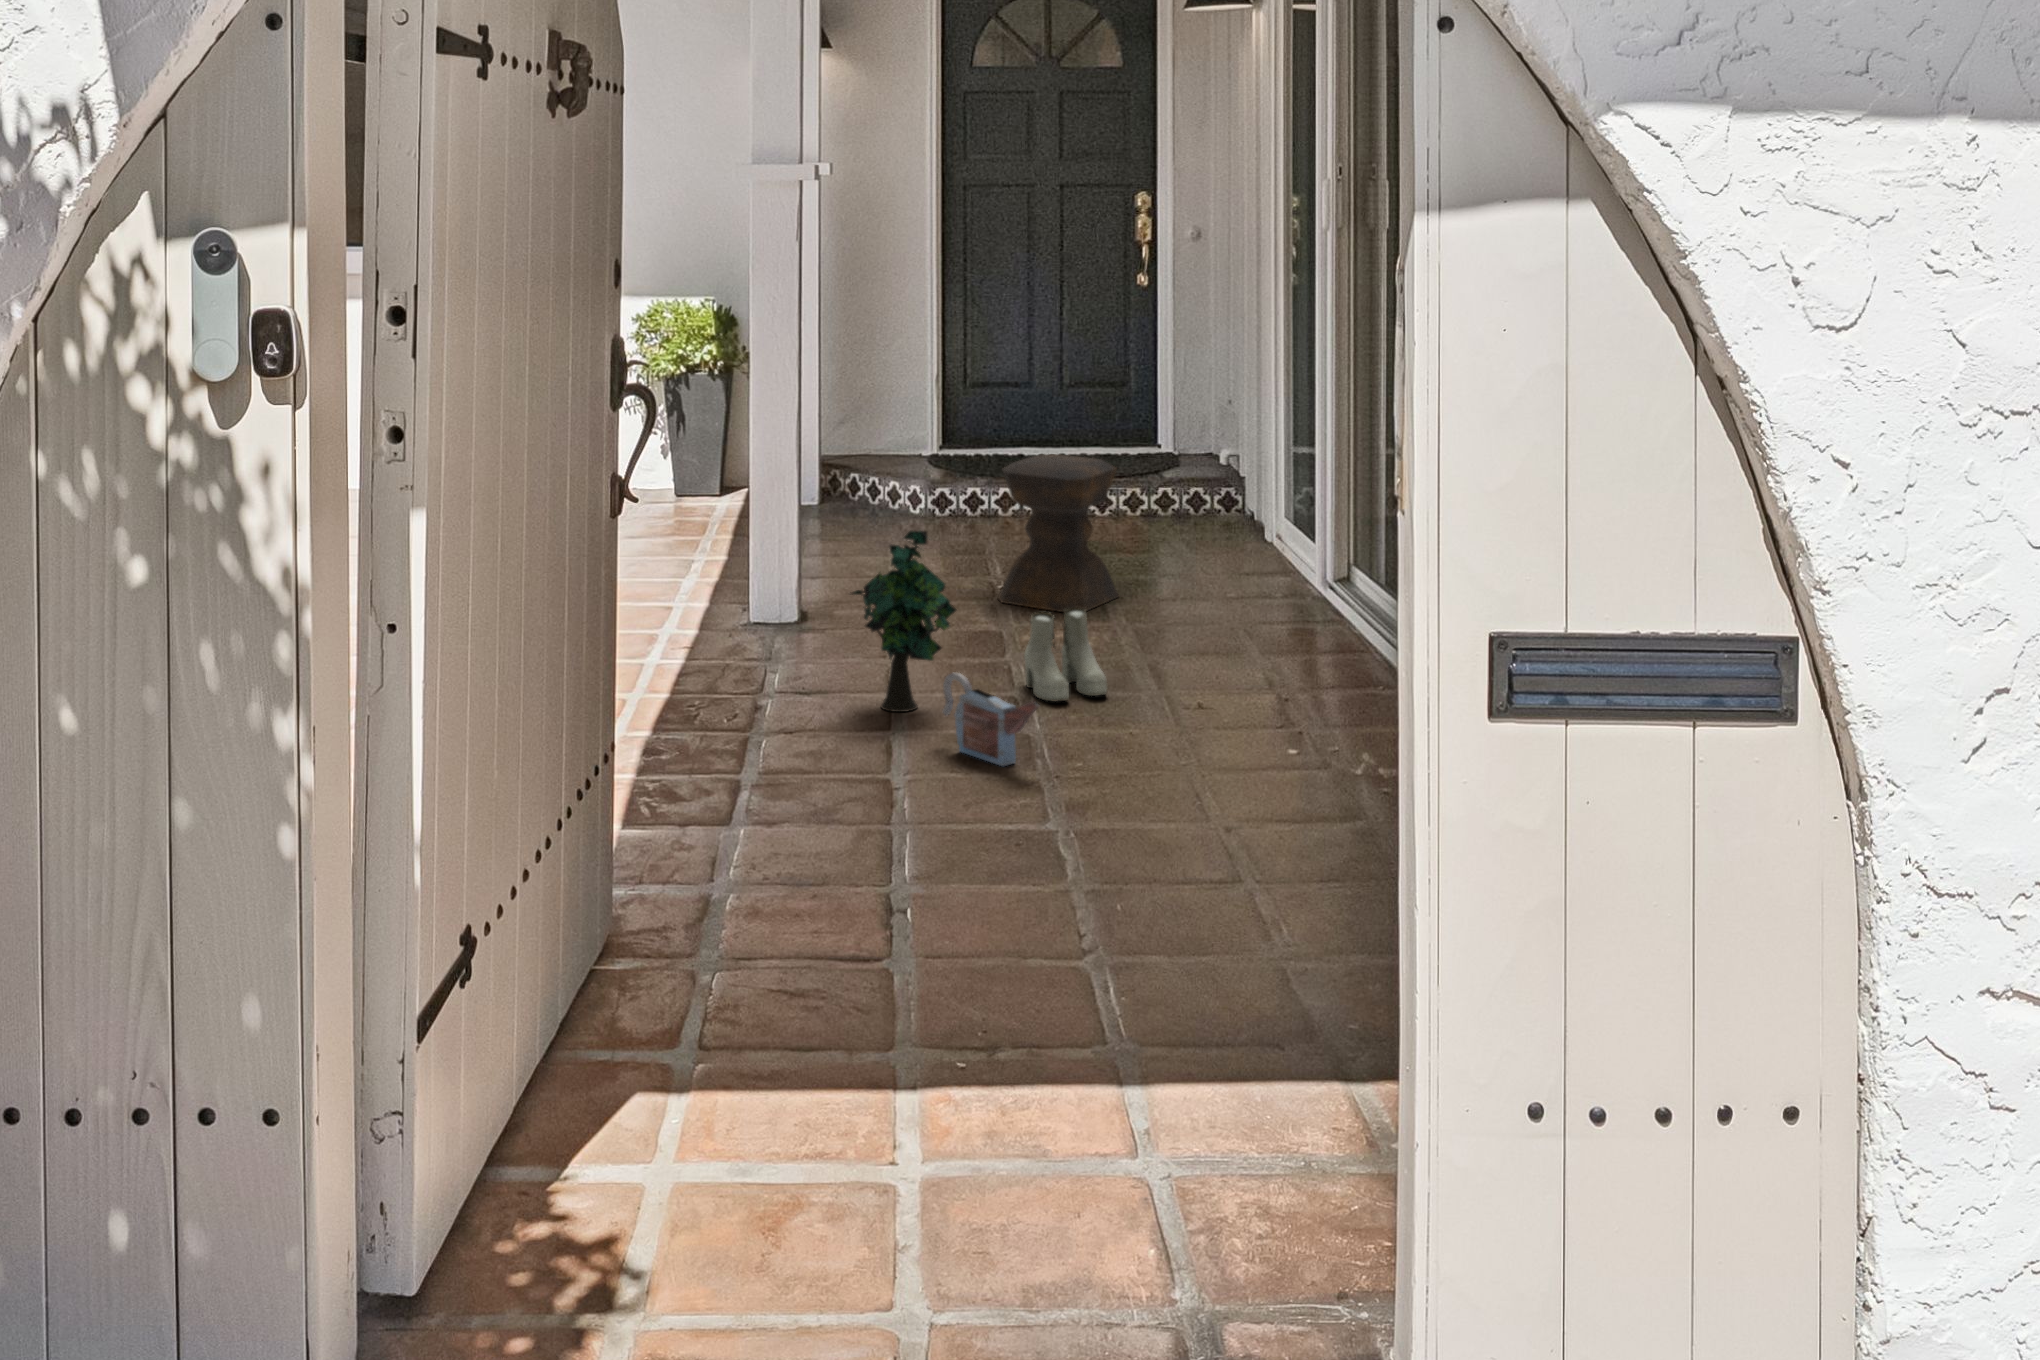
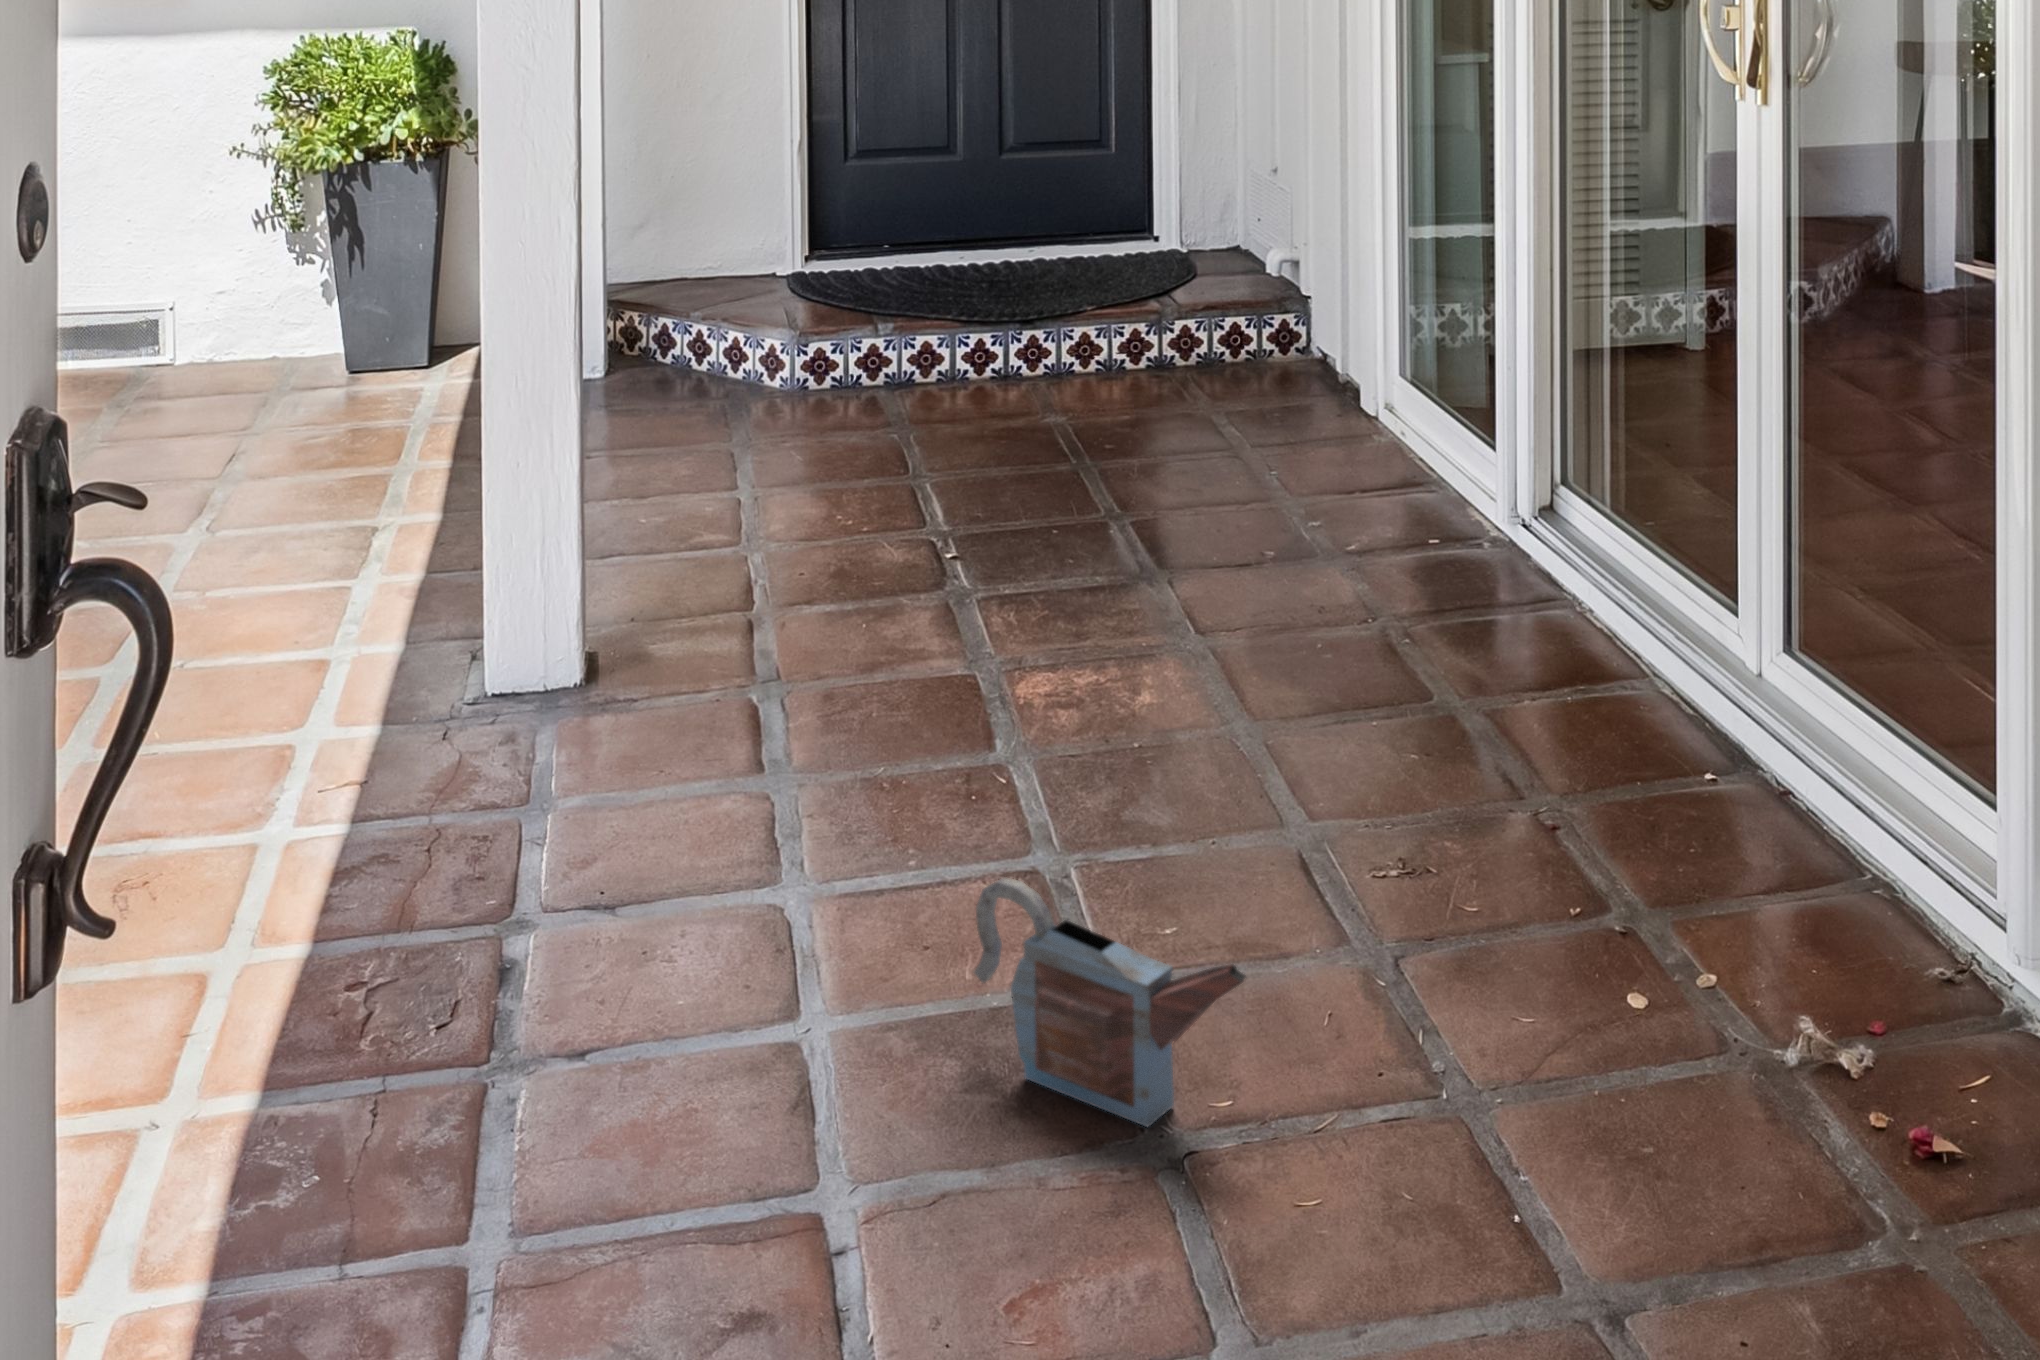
stool: present [998,454,1118,612] -> none [968,284,1187,589]
decorative plant: present [852,531,956,712] -> none [720,514,971,940]
boots: present [1024,608,1107,702] -> none [1098,630,1284,860]

